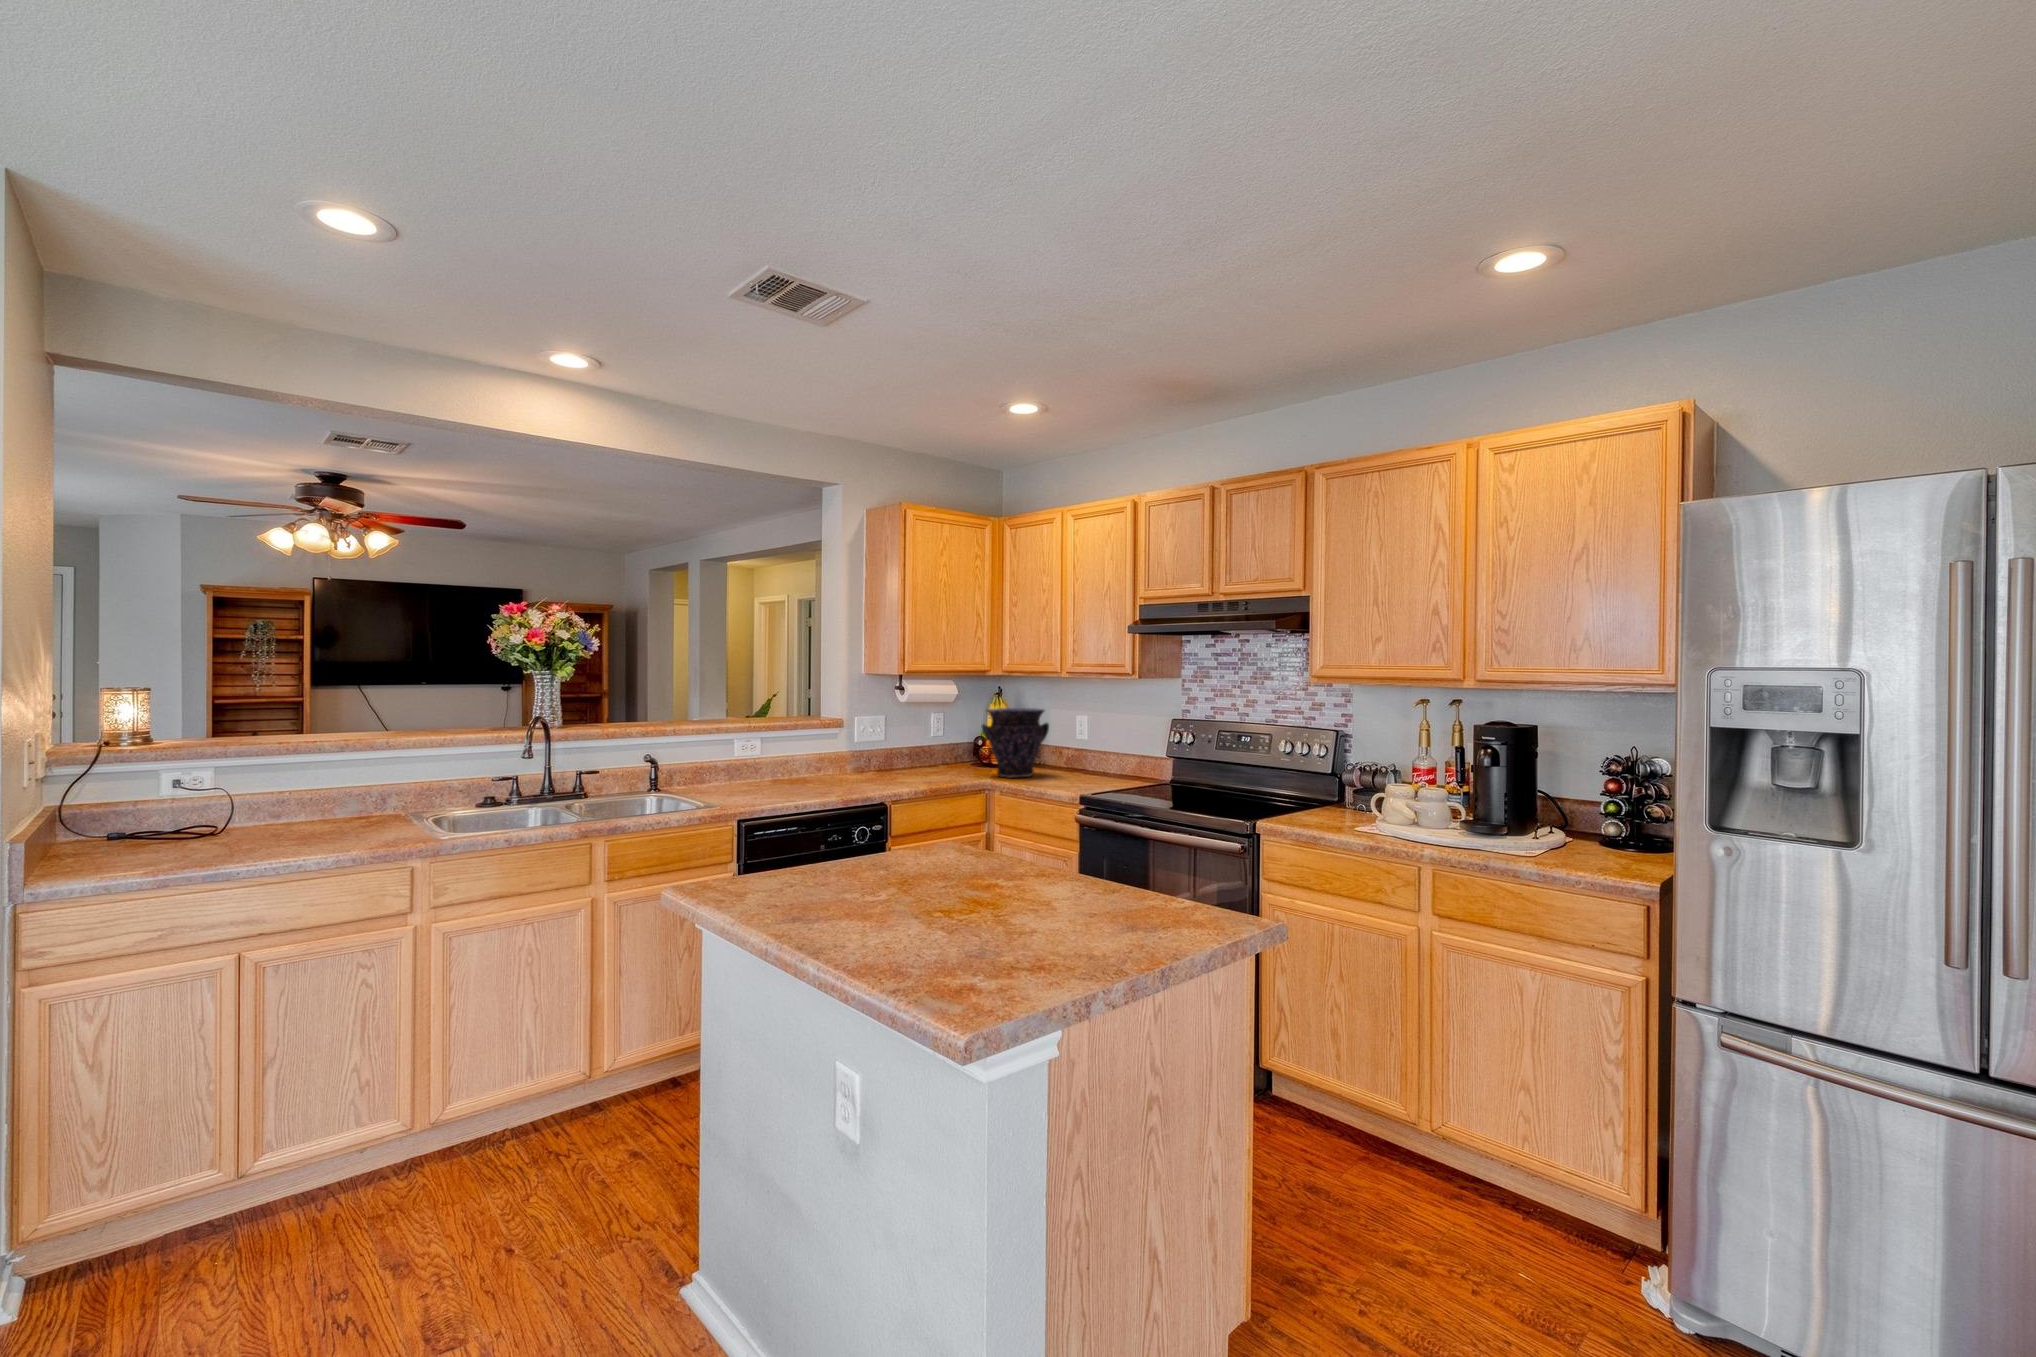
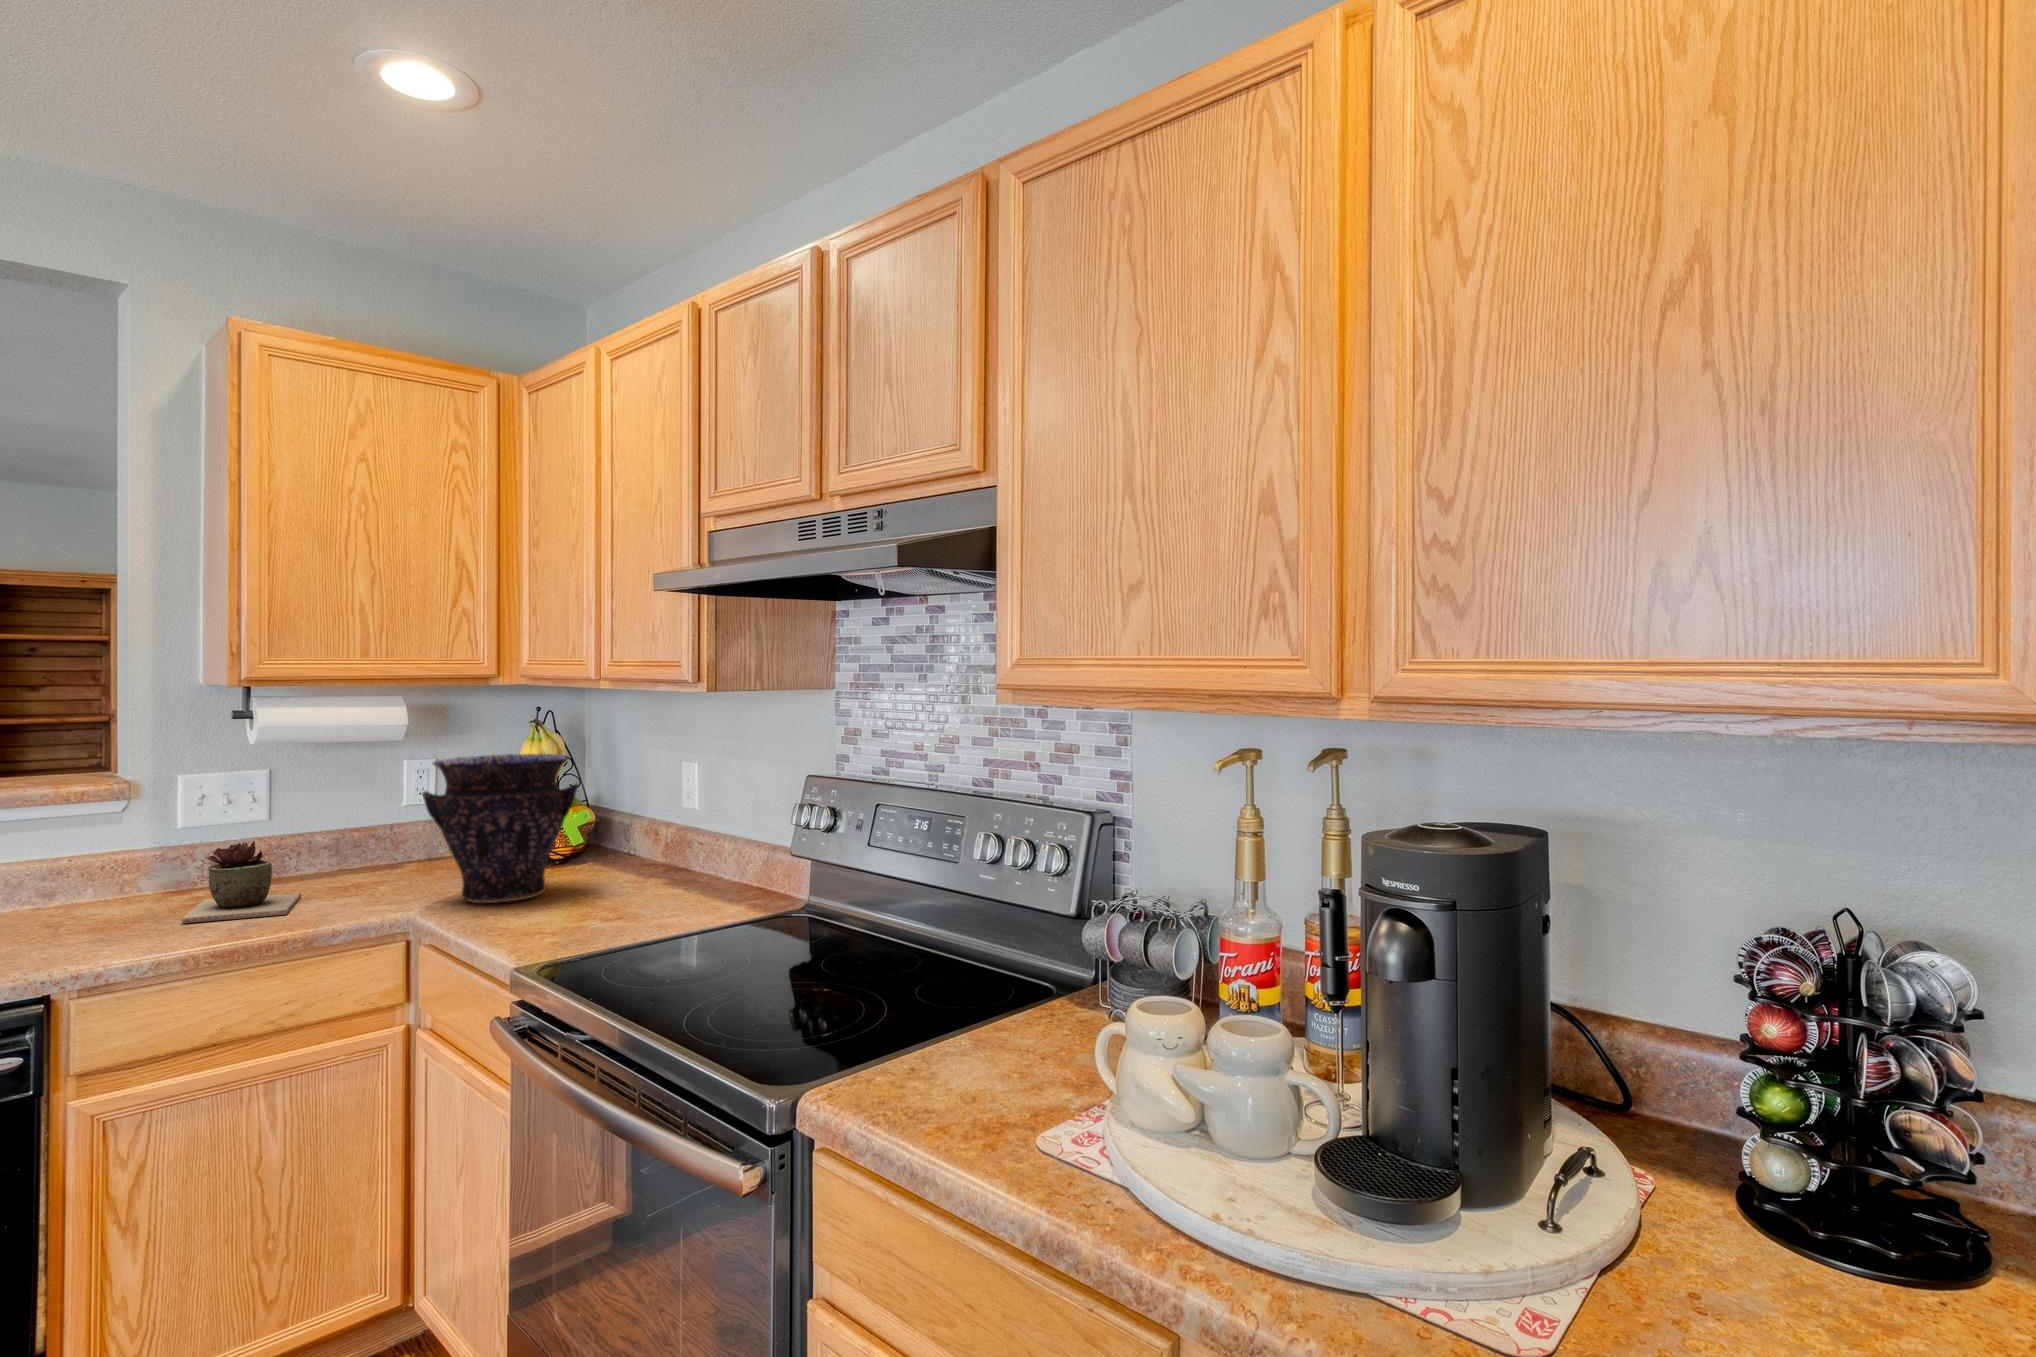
succulent plant: none [879,746,928,781] -> present [182,841,301,923]

